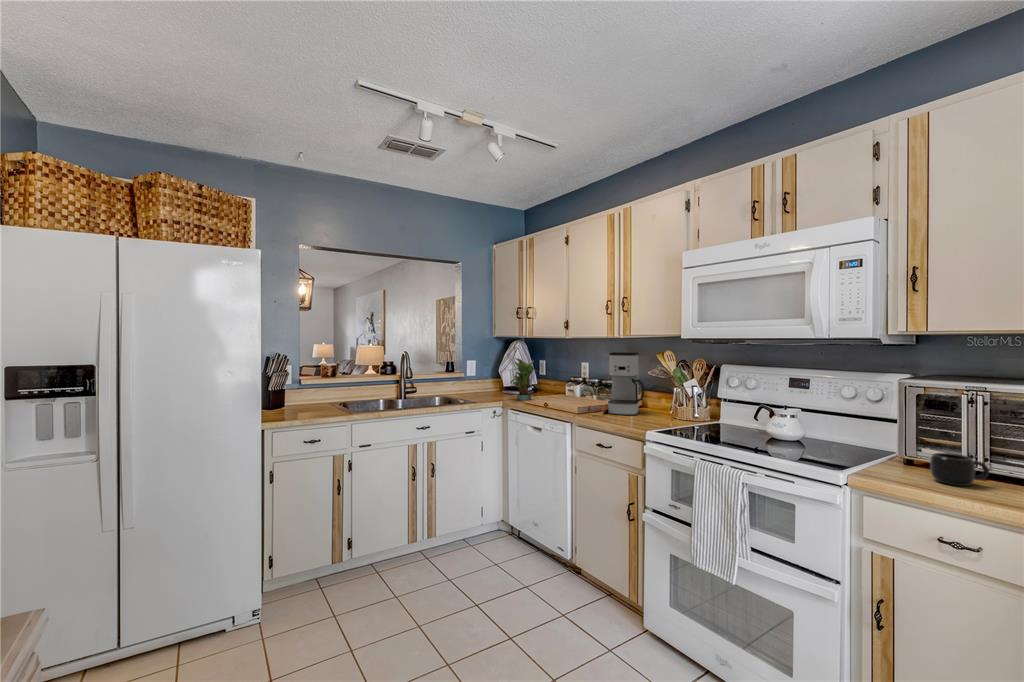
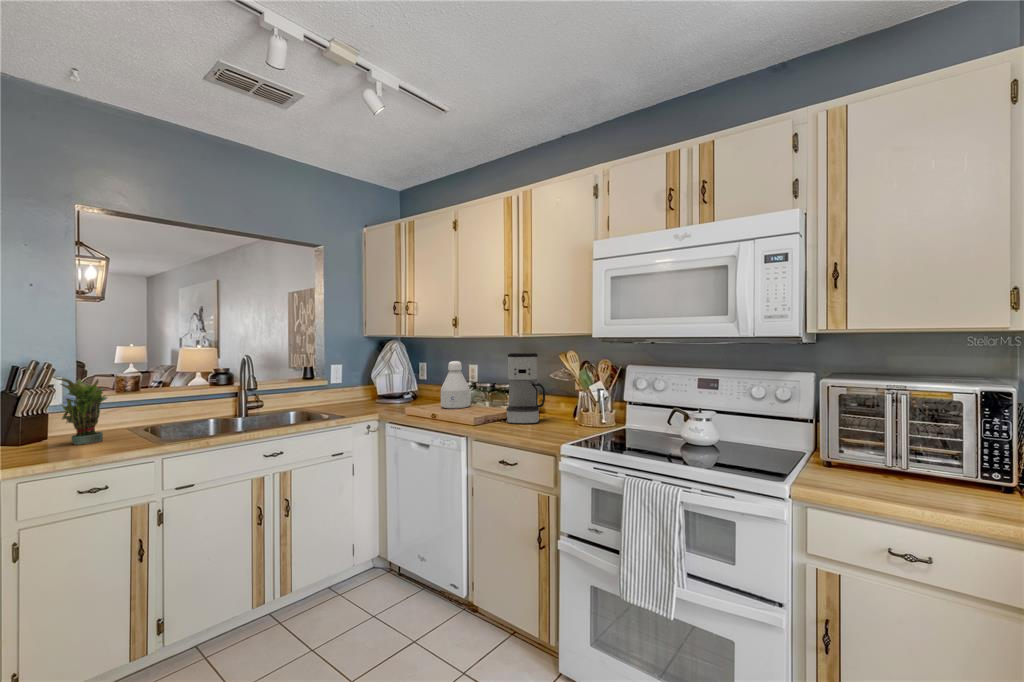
potted plant: present [510,358,534,400] -> present [54,377,107,445]
bottle: none [555,359,581,401] -> present [441,361,470,409]
mug: present [930,453,989,486] -> none [868,456,922,491]

